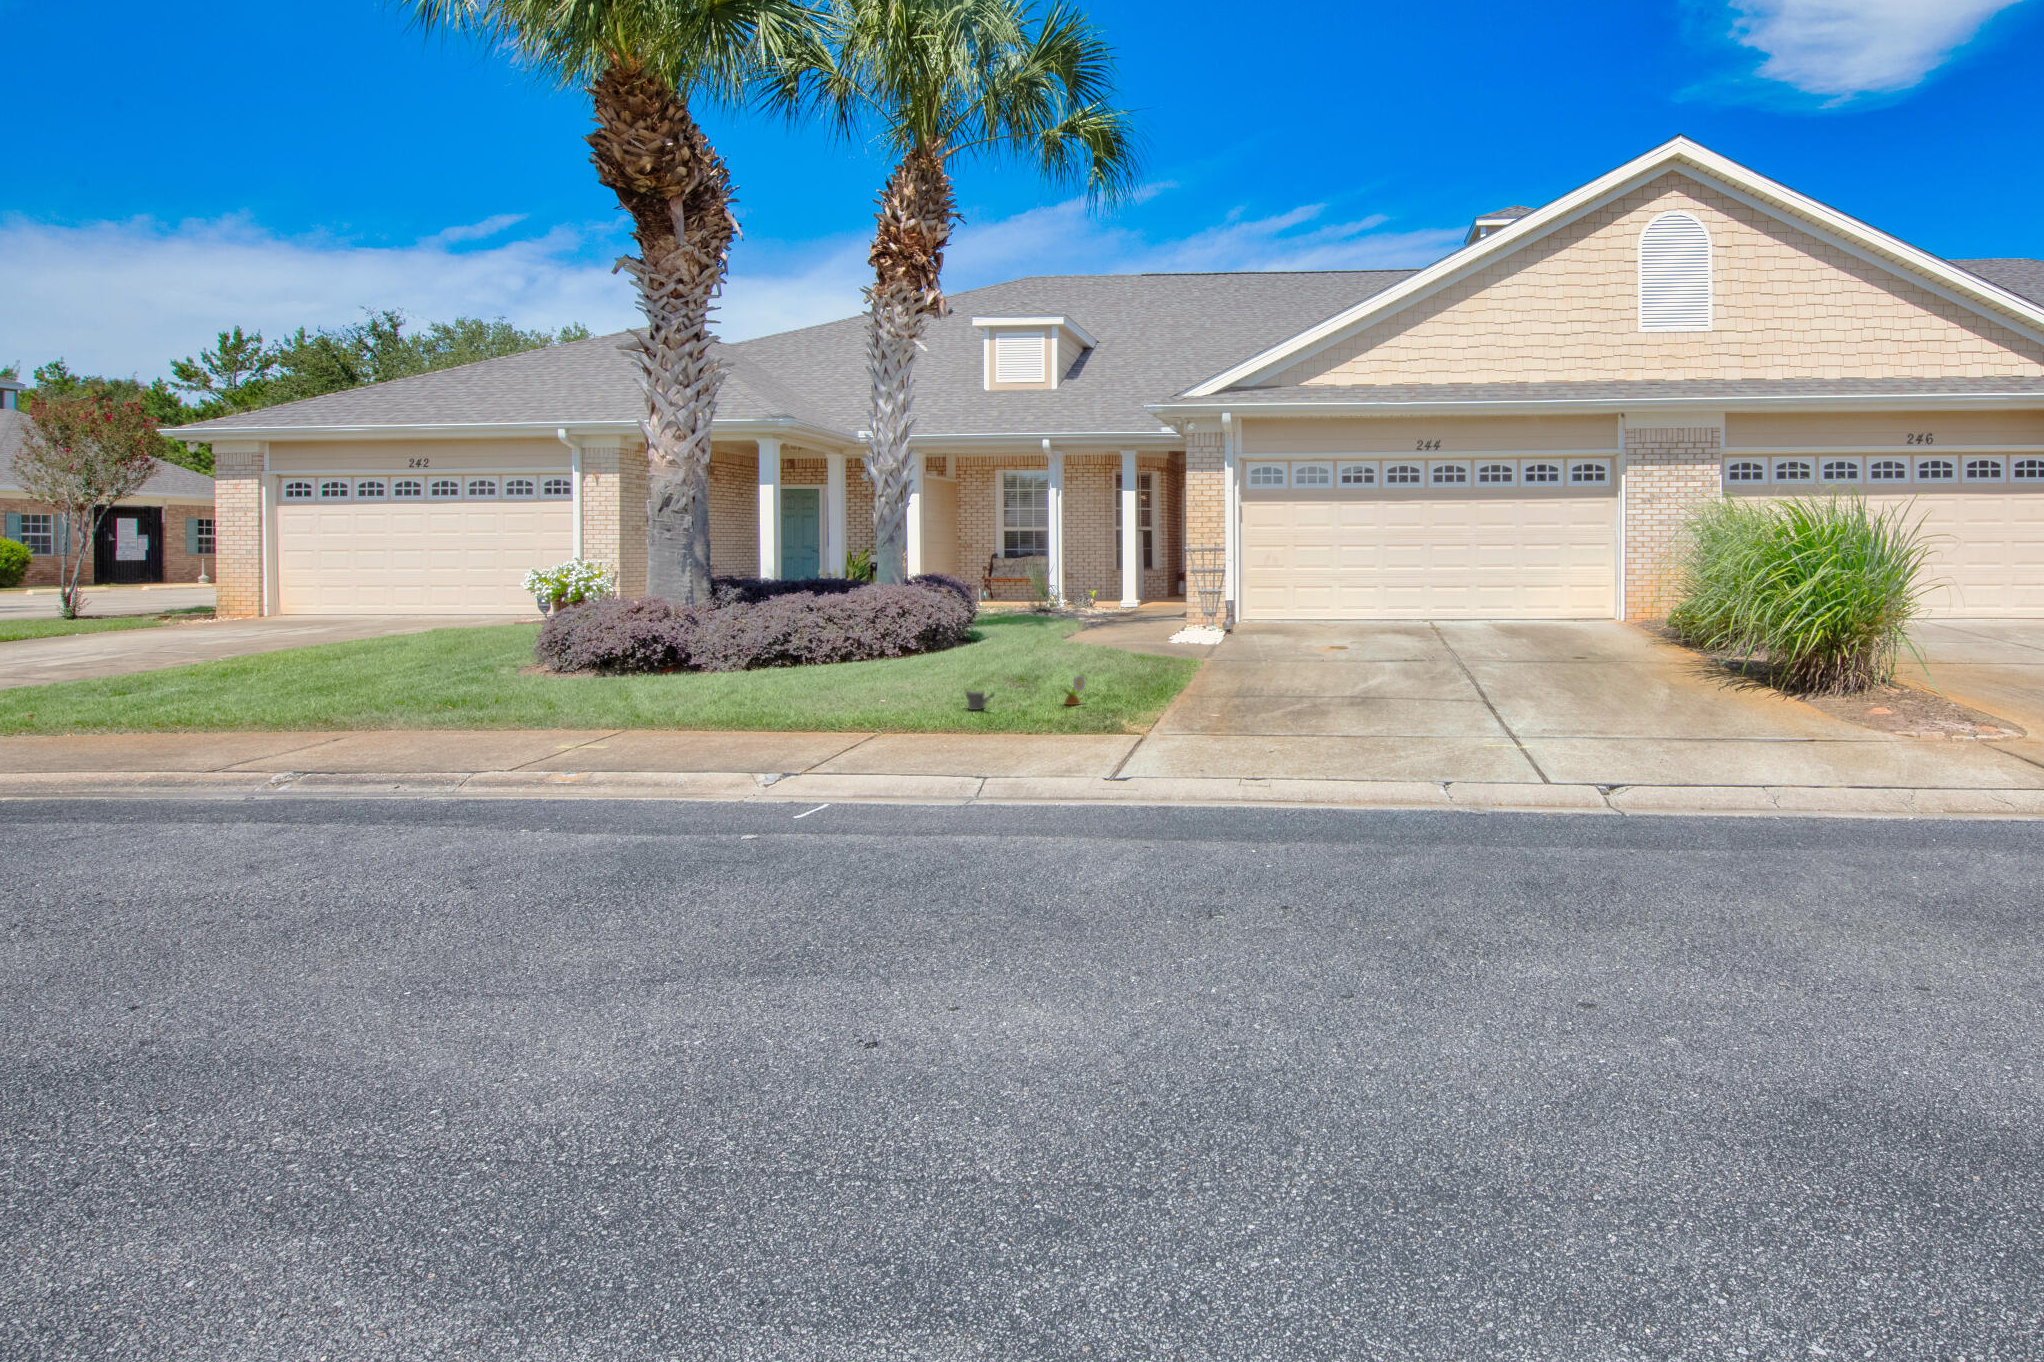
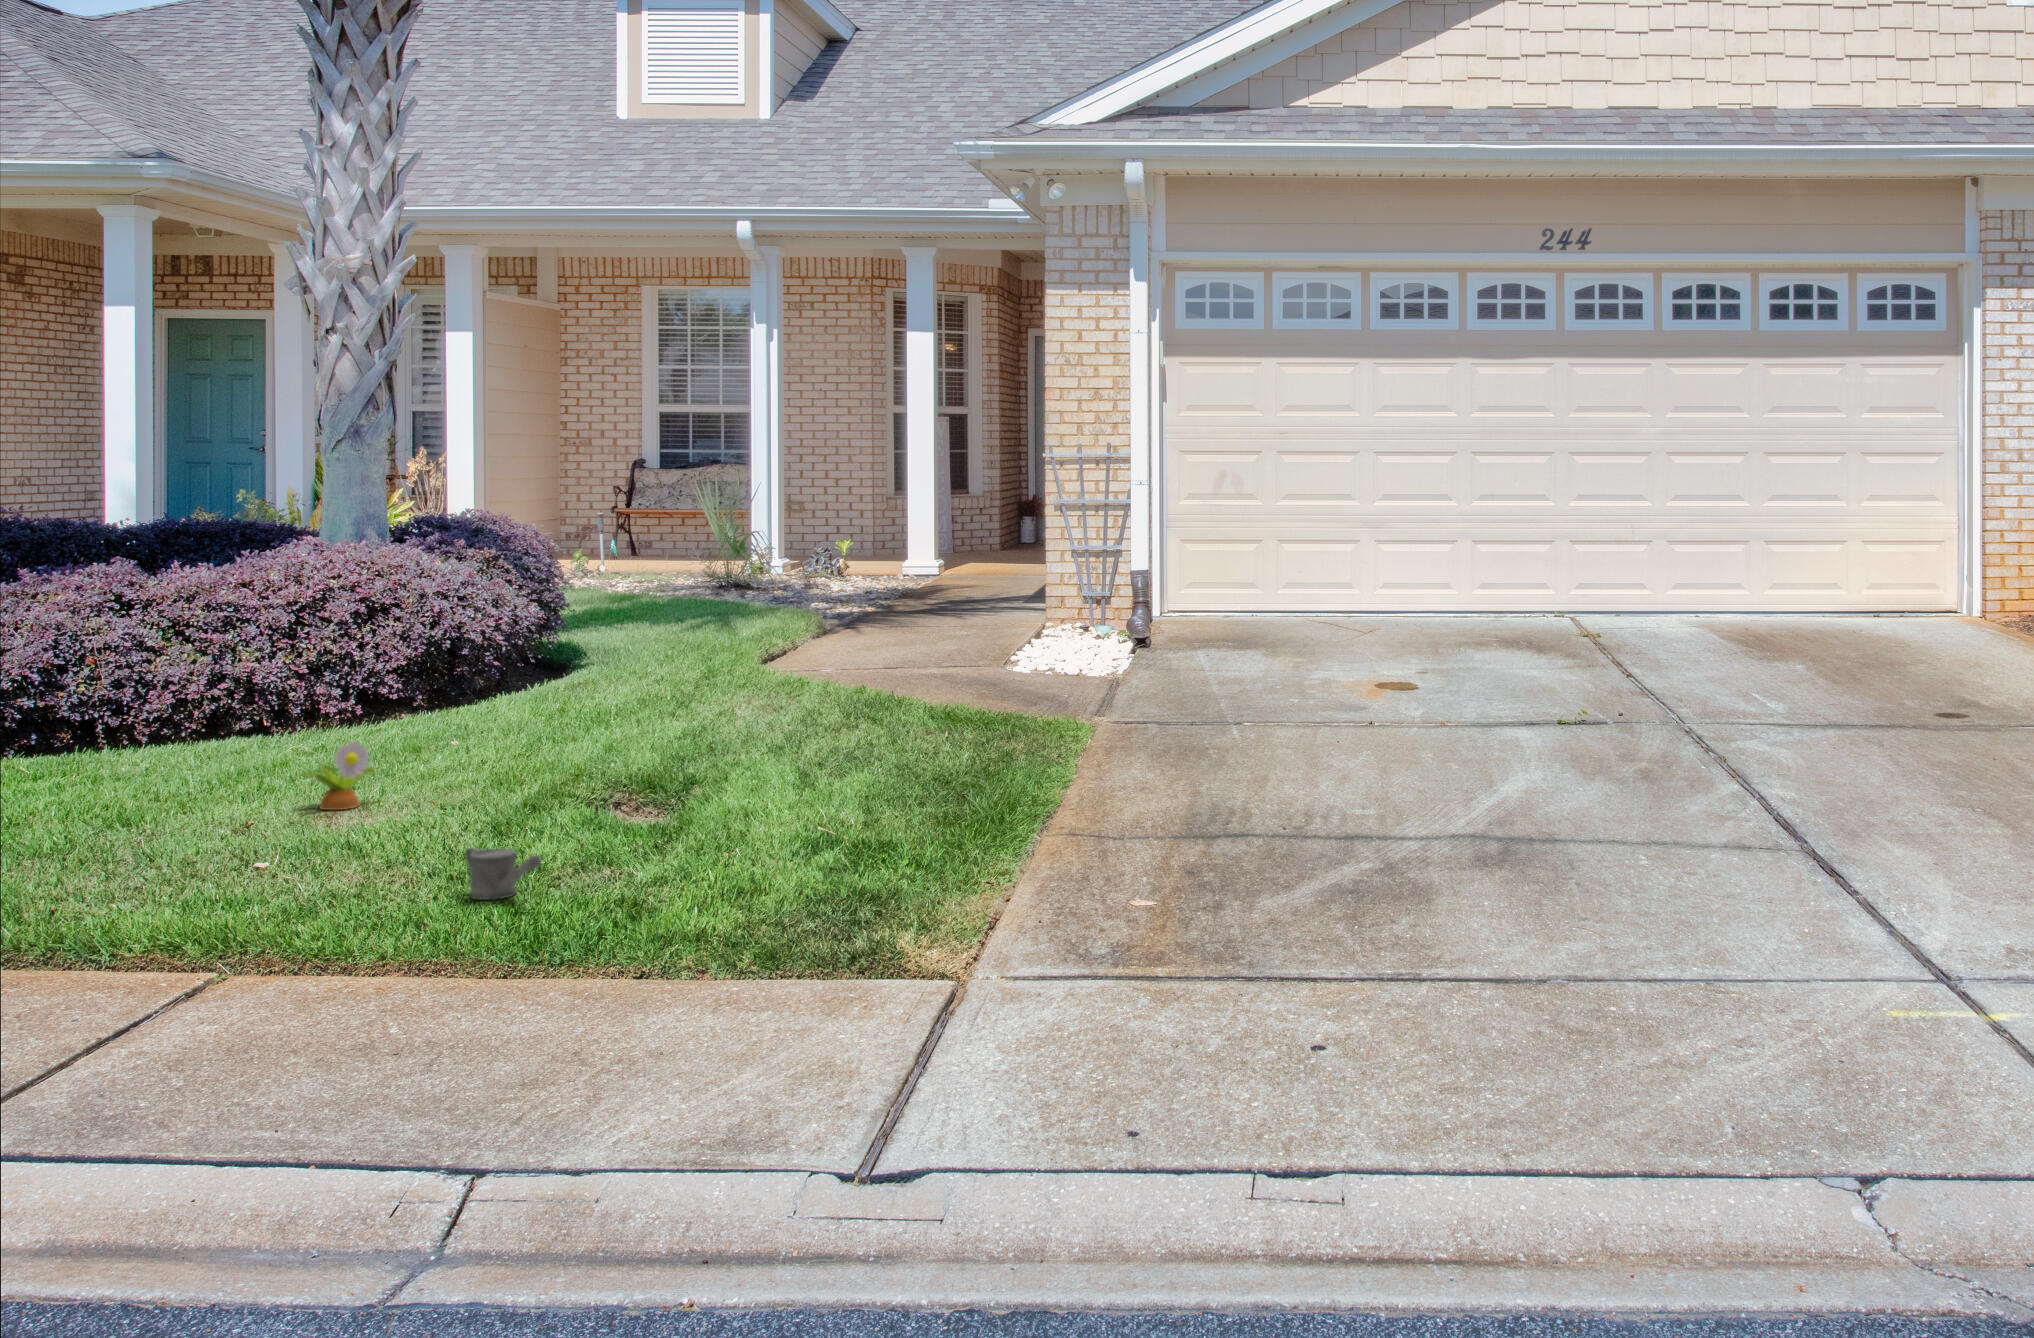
decorative plant: present [1063,676,1085,705] -> present [305,741,375,810]

